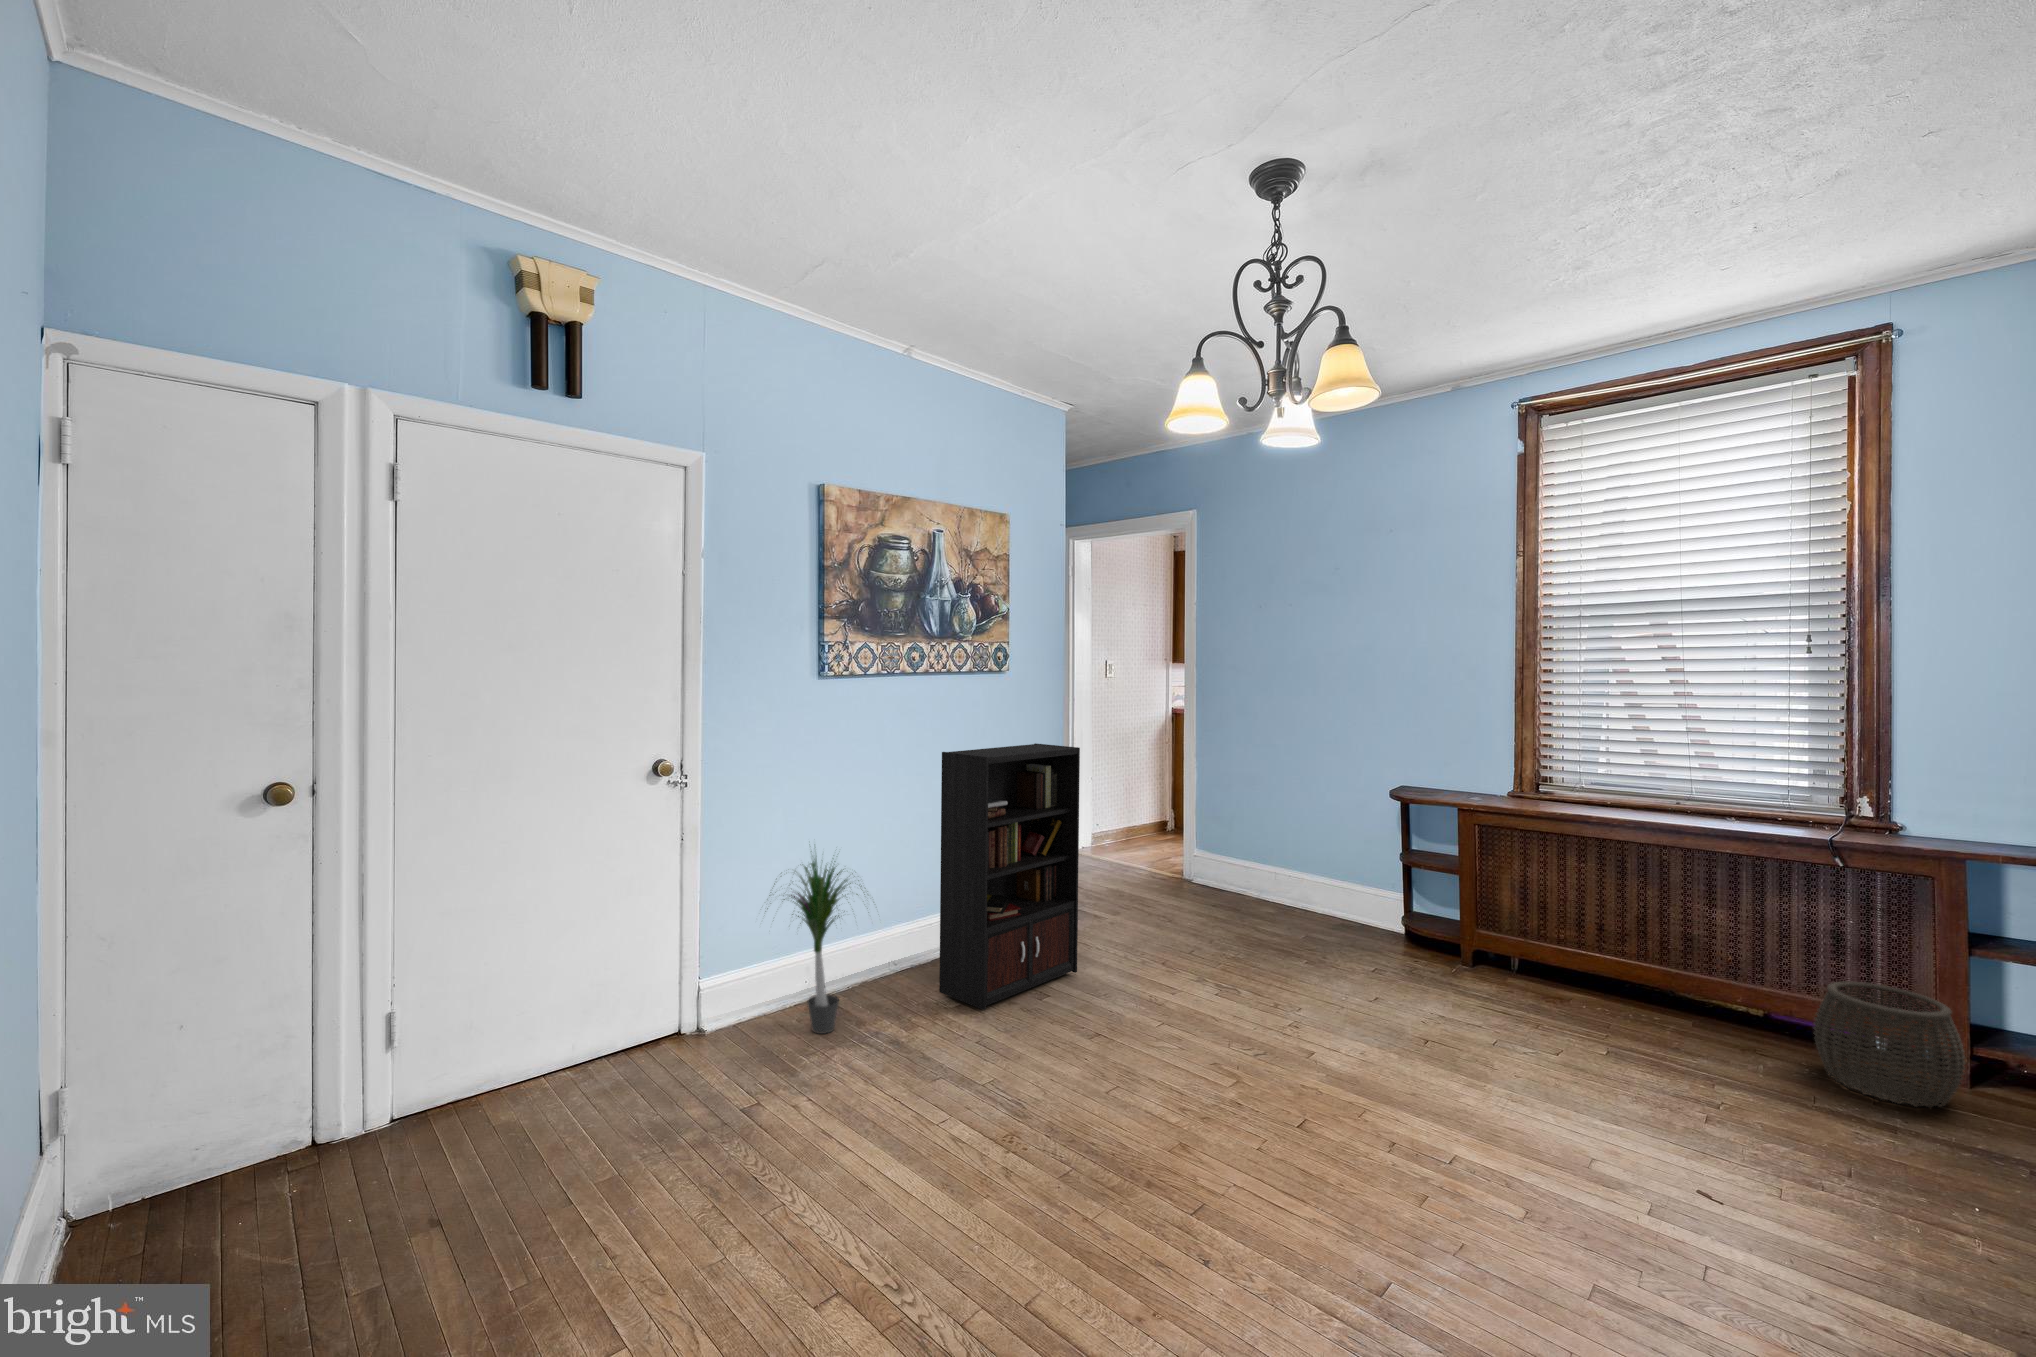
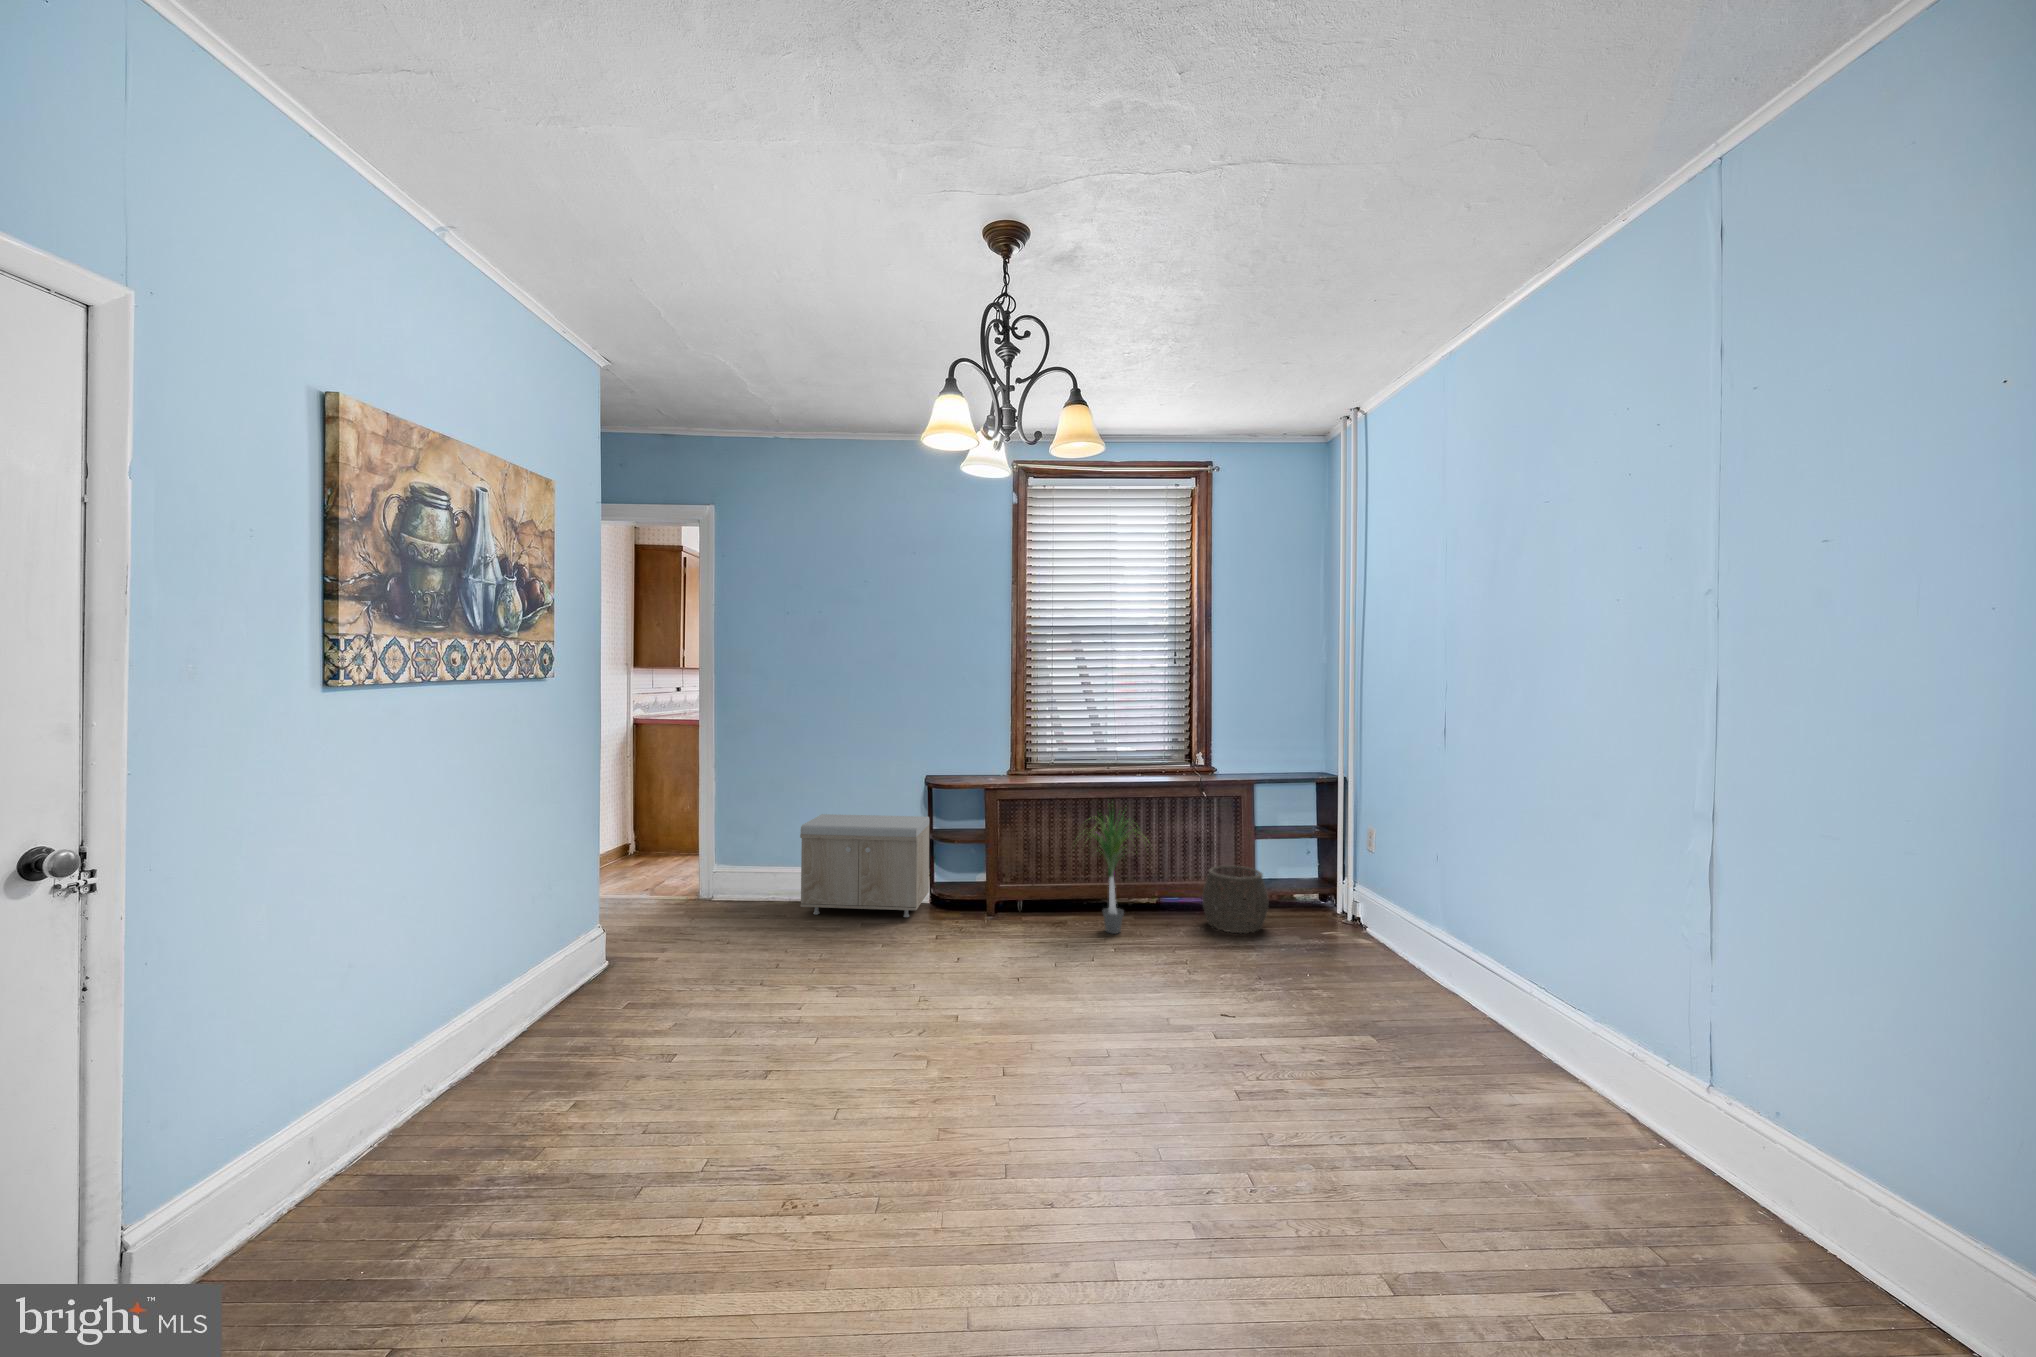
bookcase: present [939,743,1080,1010] -> none [536,762,691,1097]
storage bench: none [1250,818,1405,946] -> present [800,814,929,917]
potted plant: present [765,859,865,1034] -> present [1076,813,1147,934]

